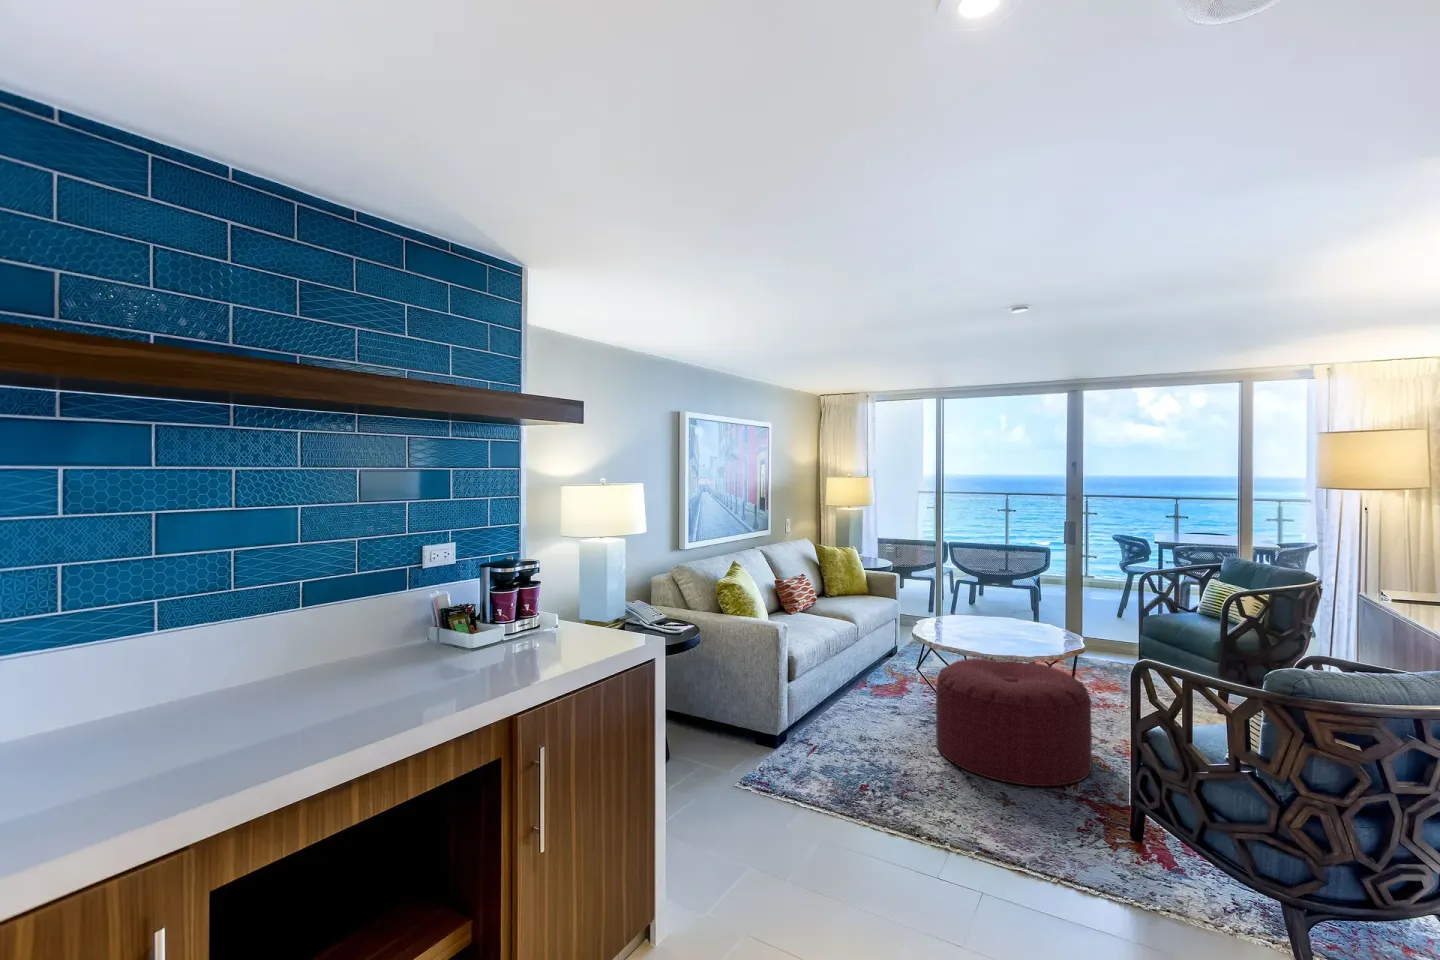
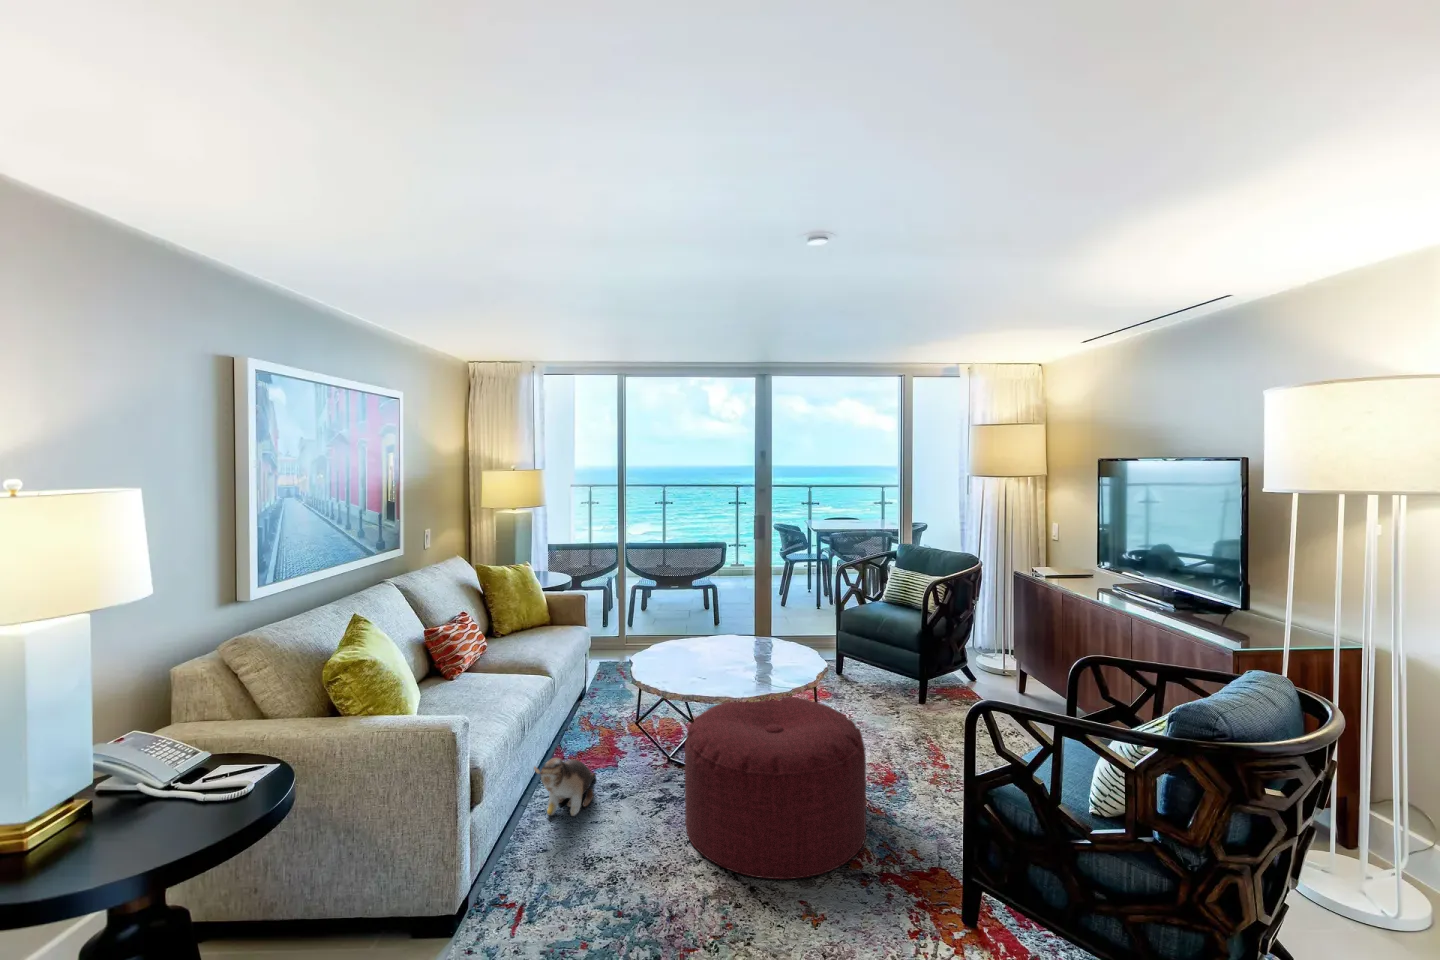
plush toy: none [833,672,883,715] -> present [534,758,596,816]

